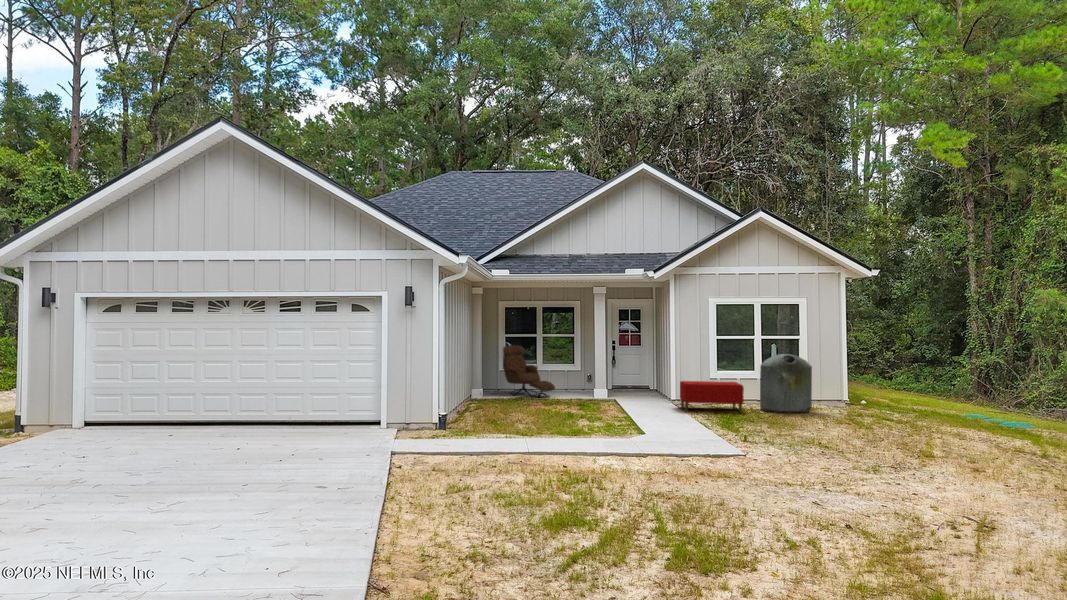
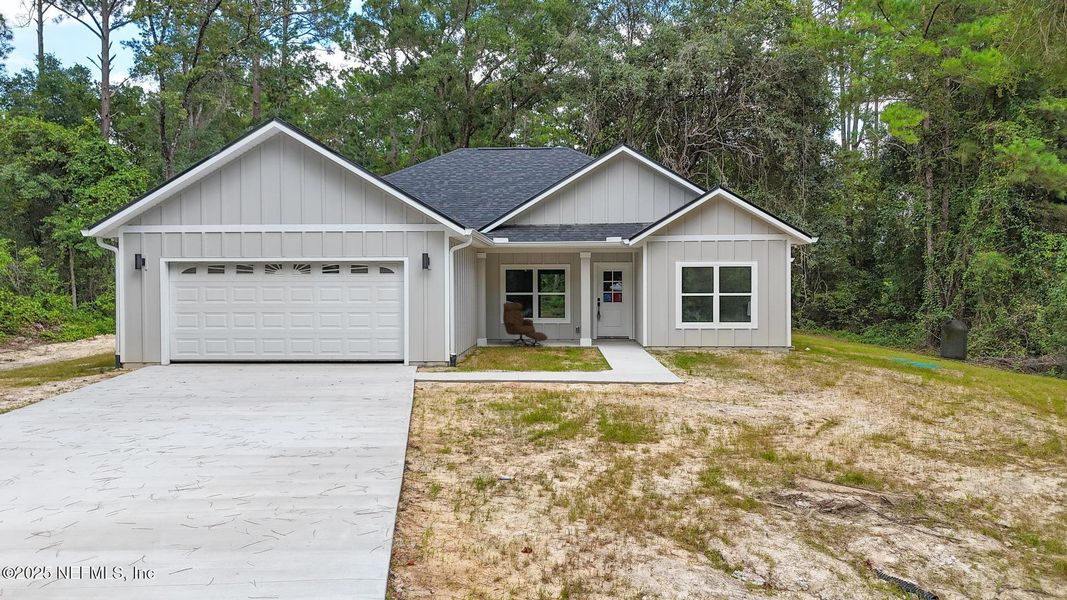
trash can: present [760,354,812,413] -> present [940,320,968,360]
bench: present [680,381,744,412] -> none [650,332,702,357]

